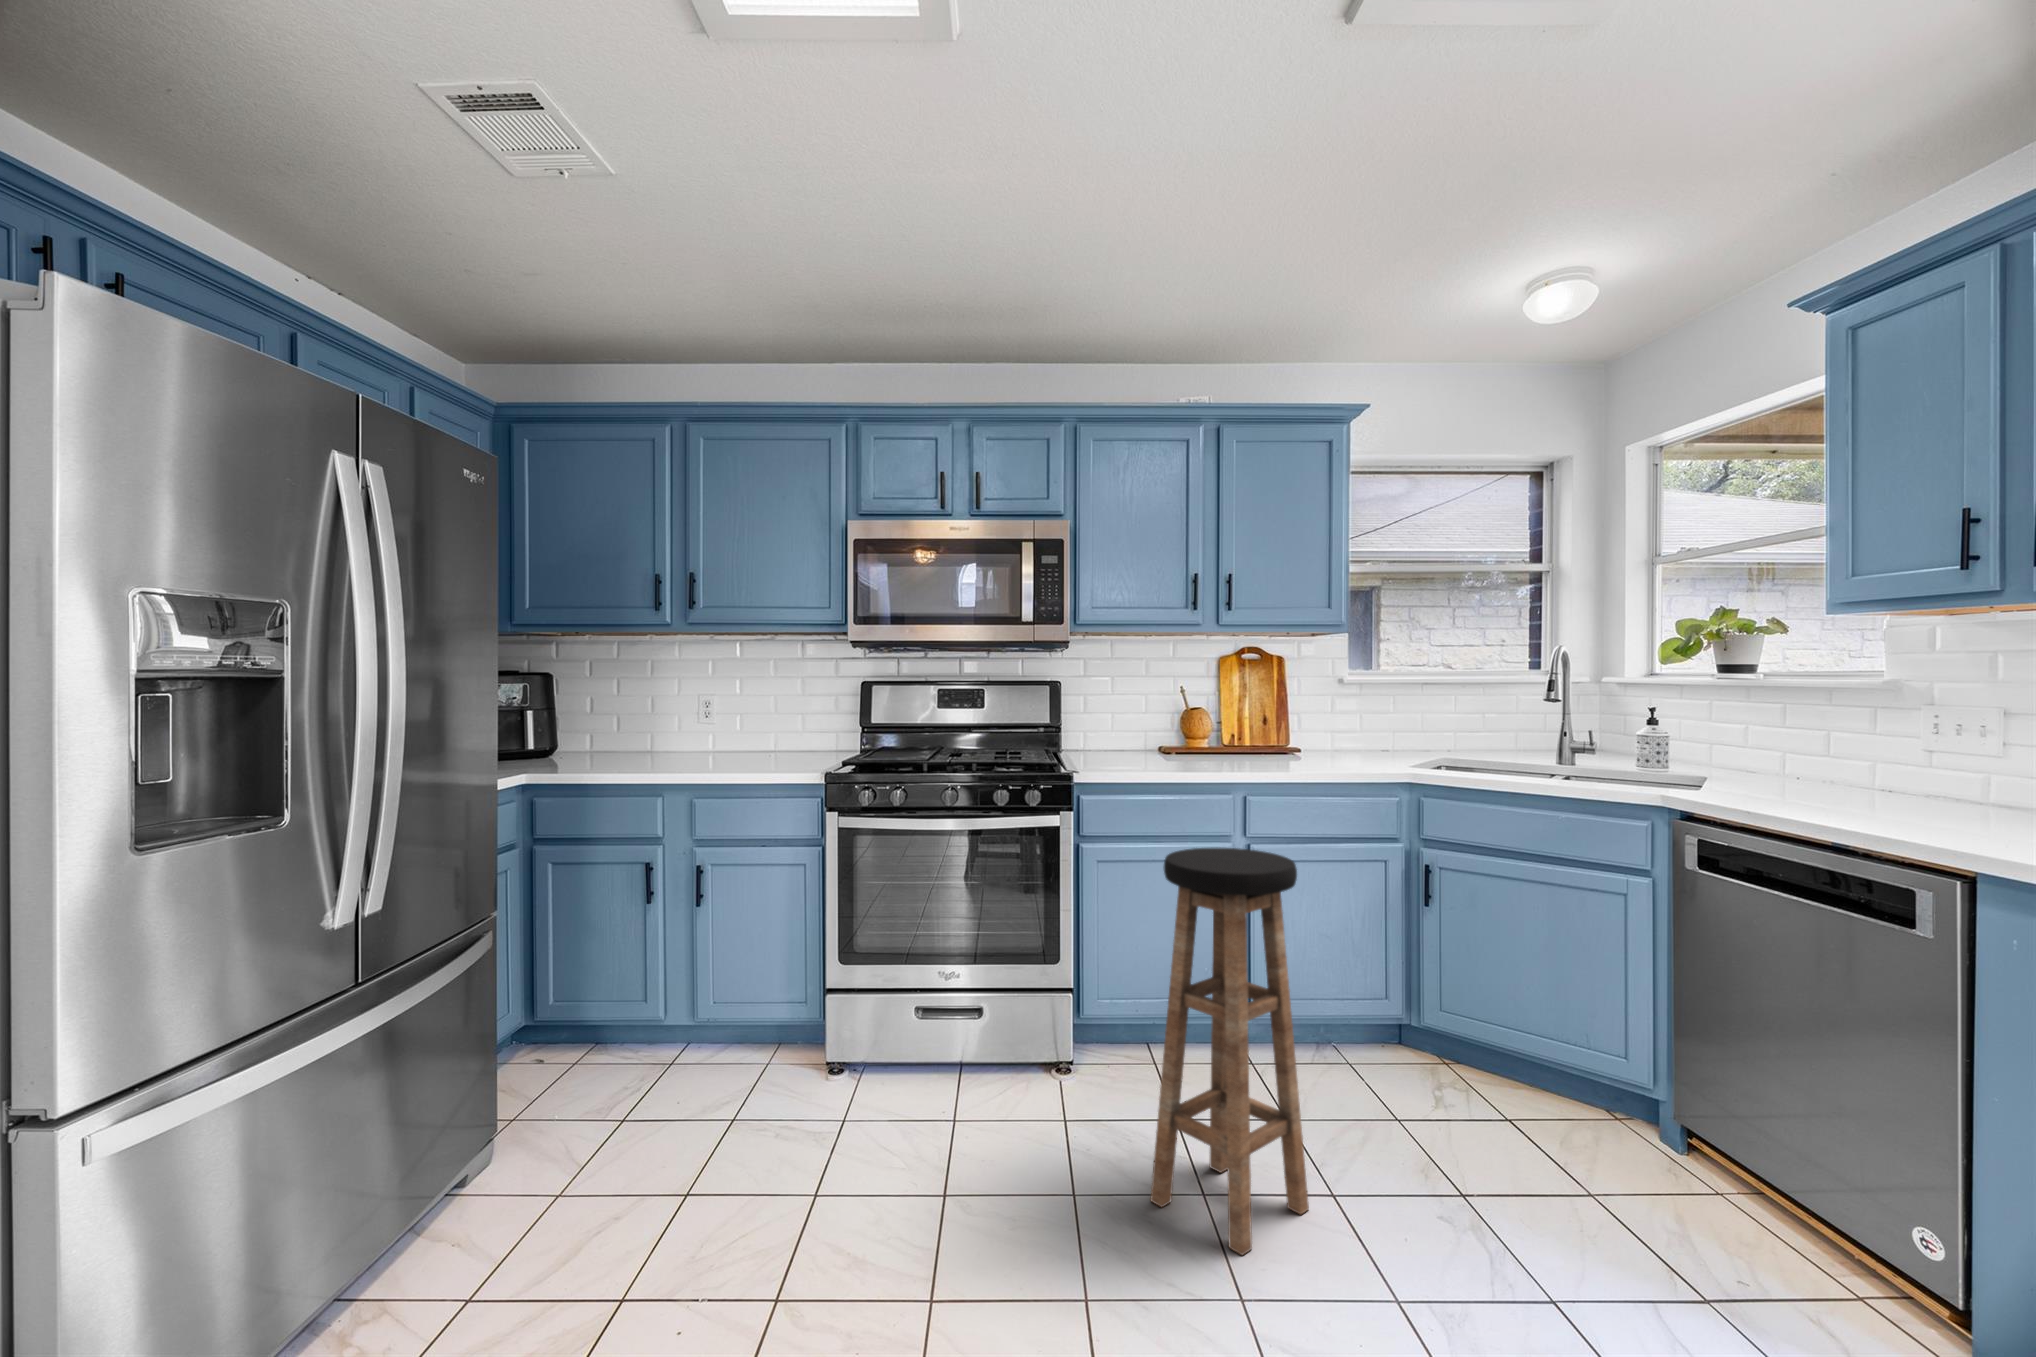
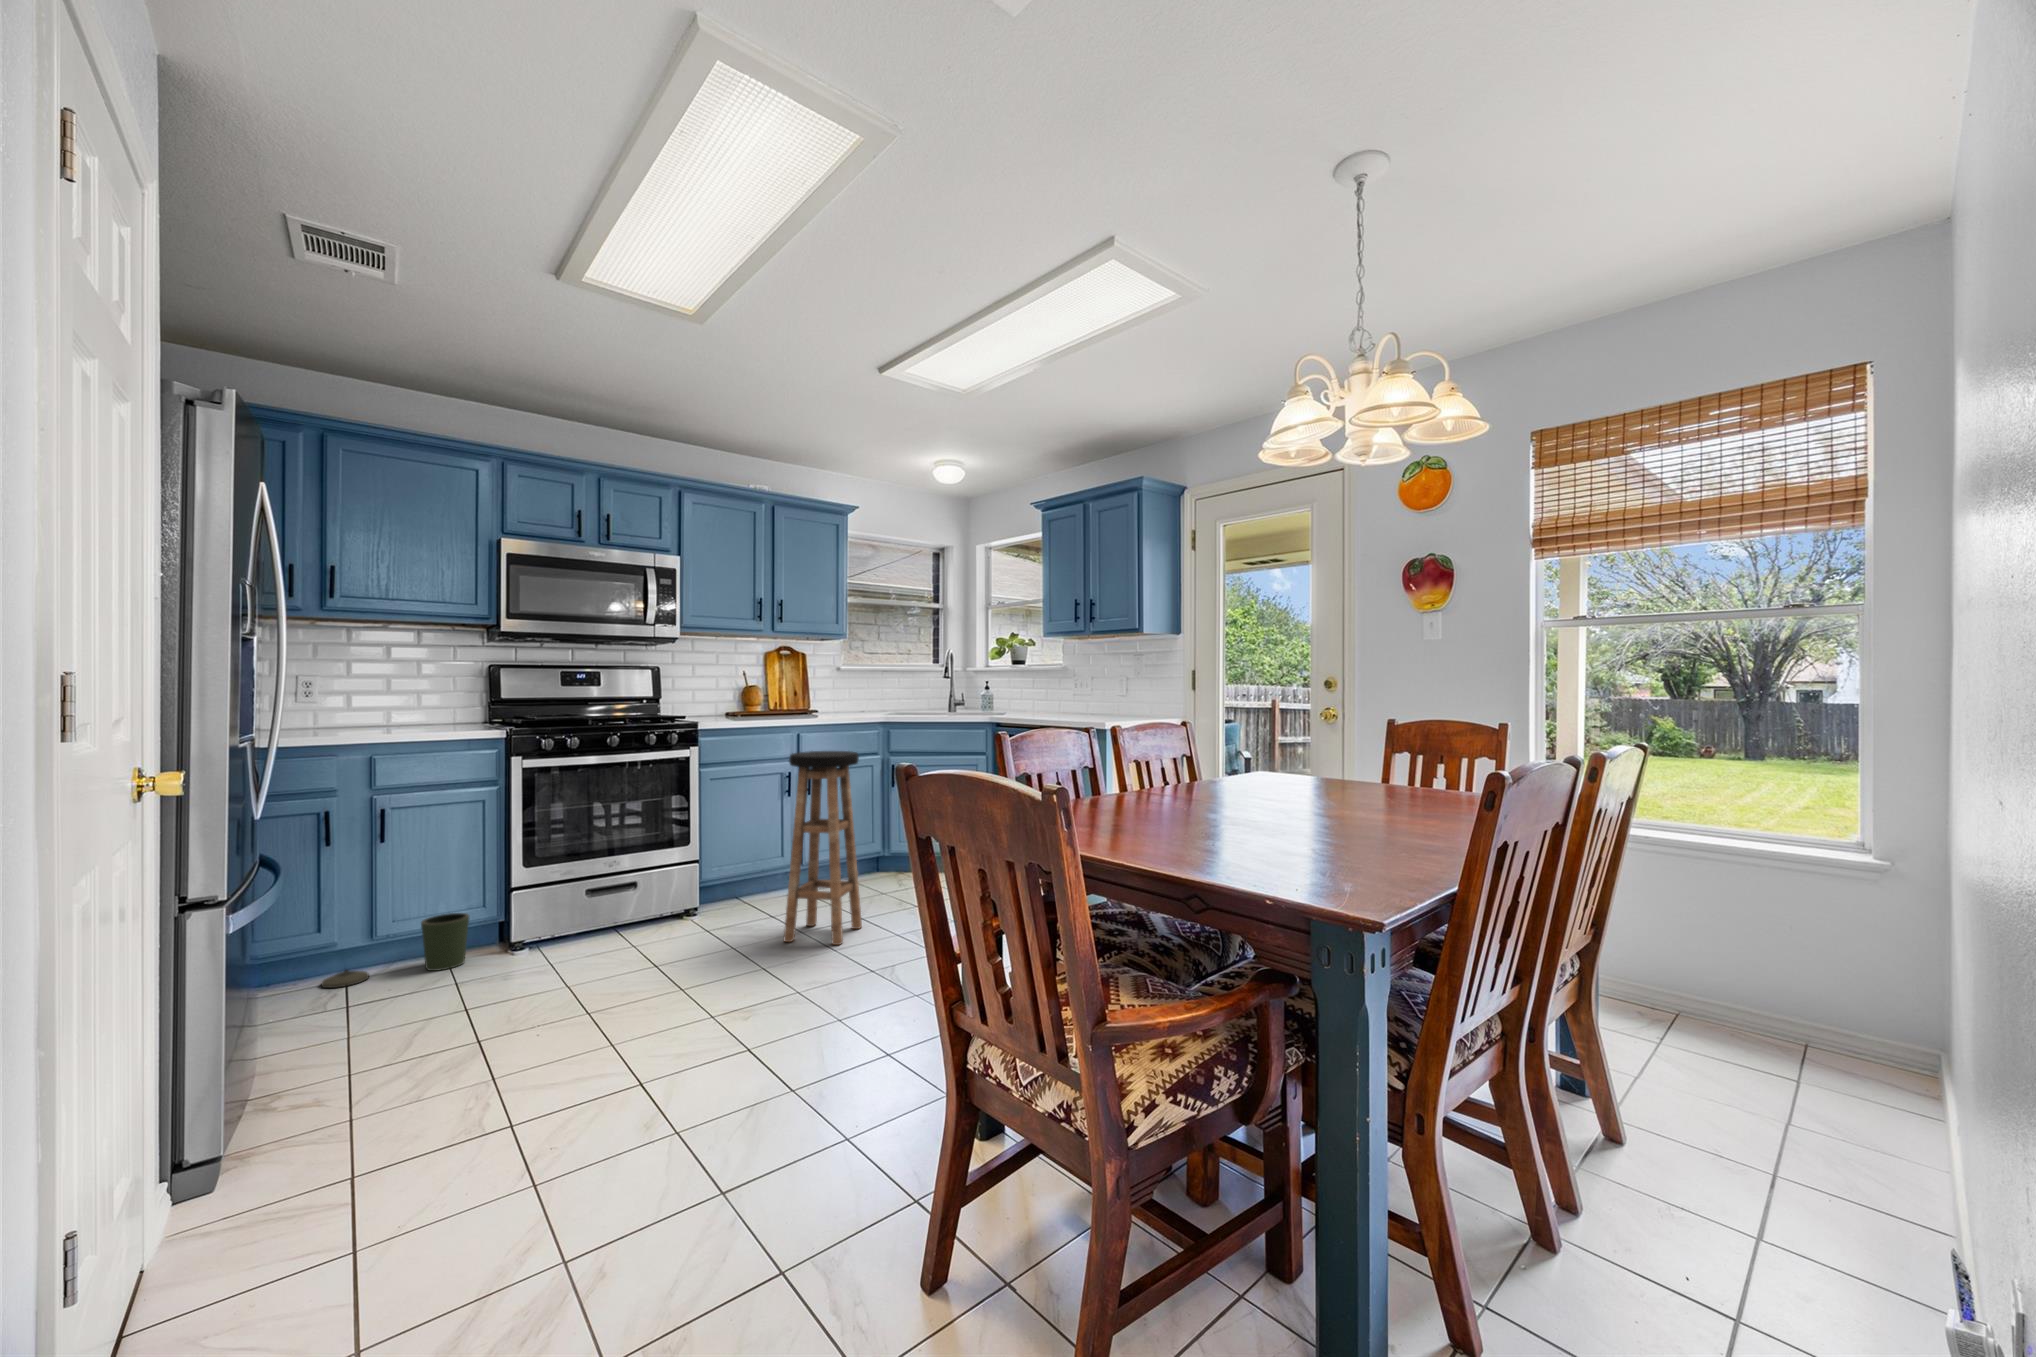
trash can: none [626,1011,772,1091] -> present [321,913,470,988]

